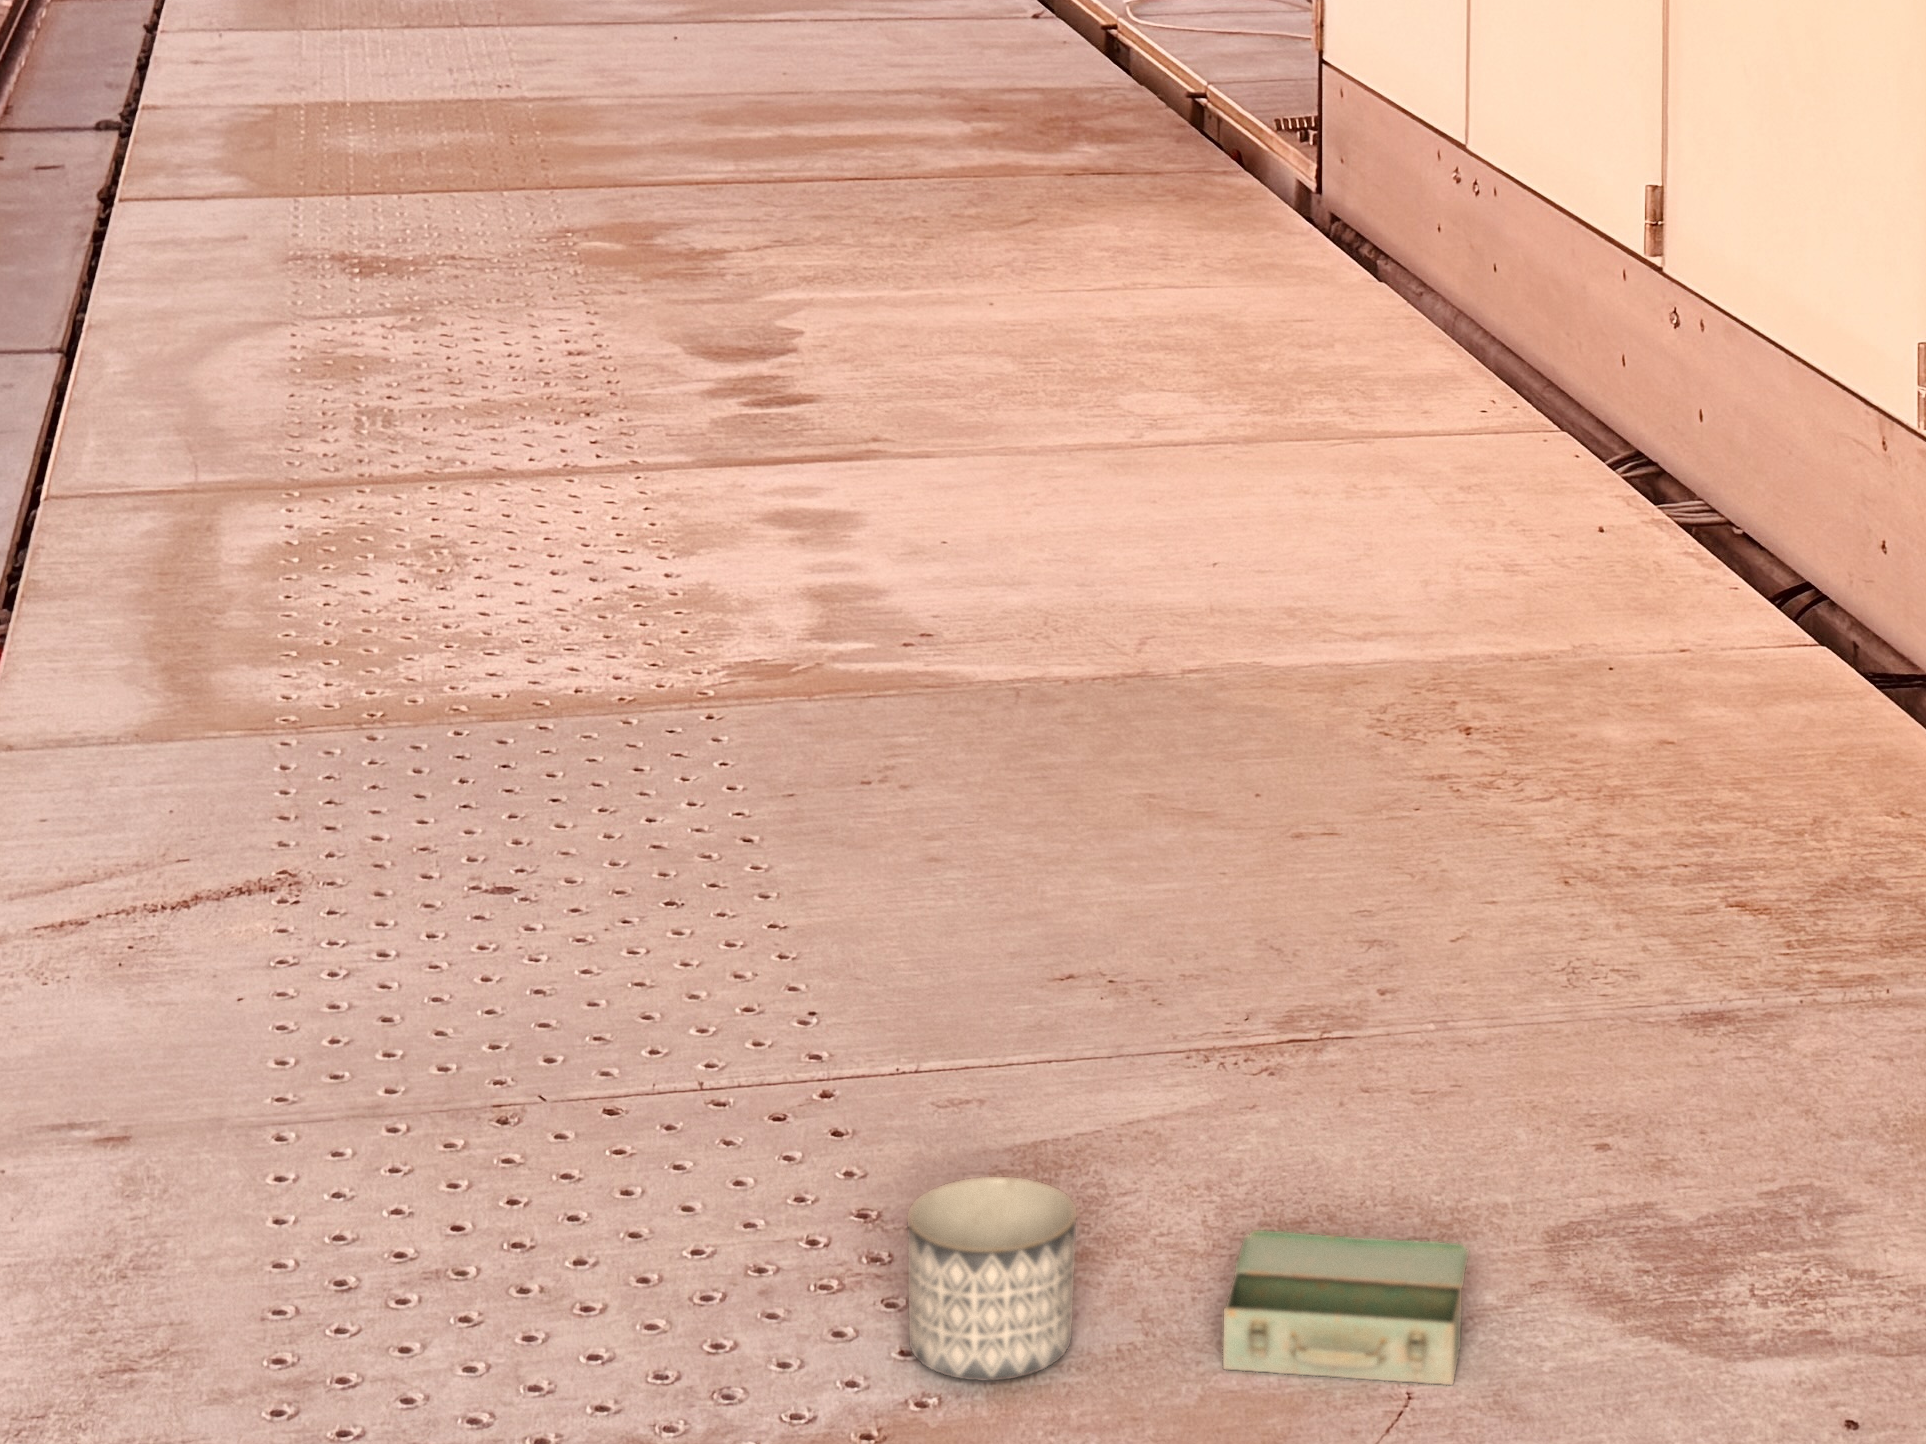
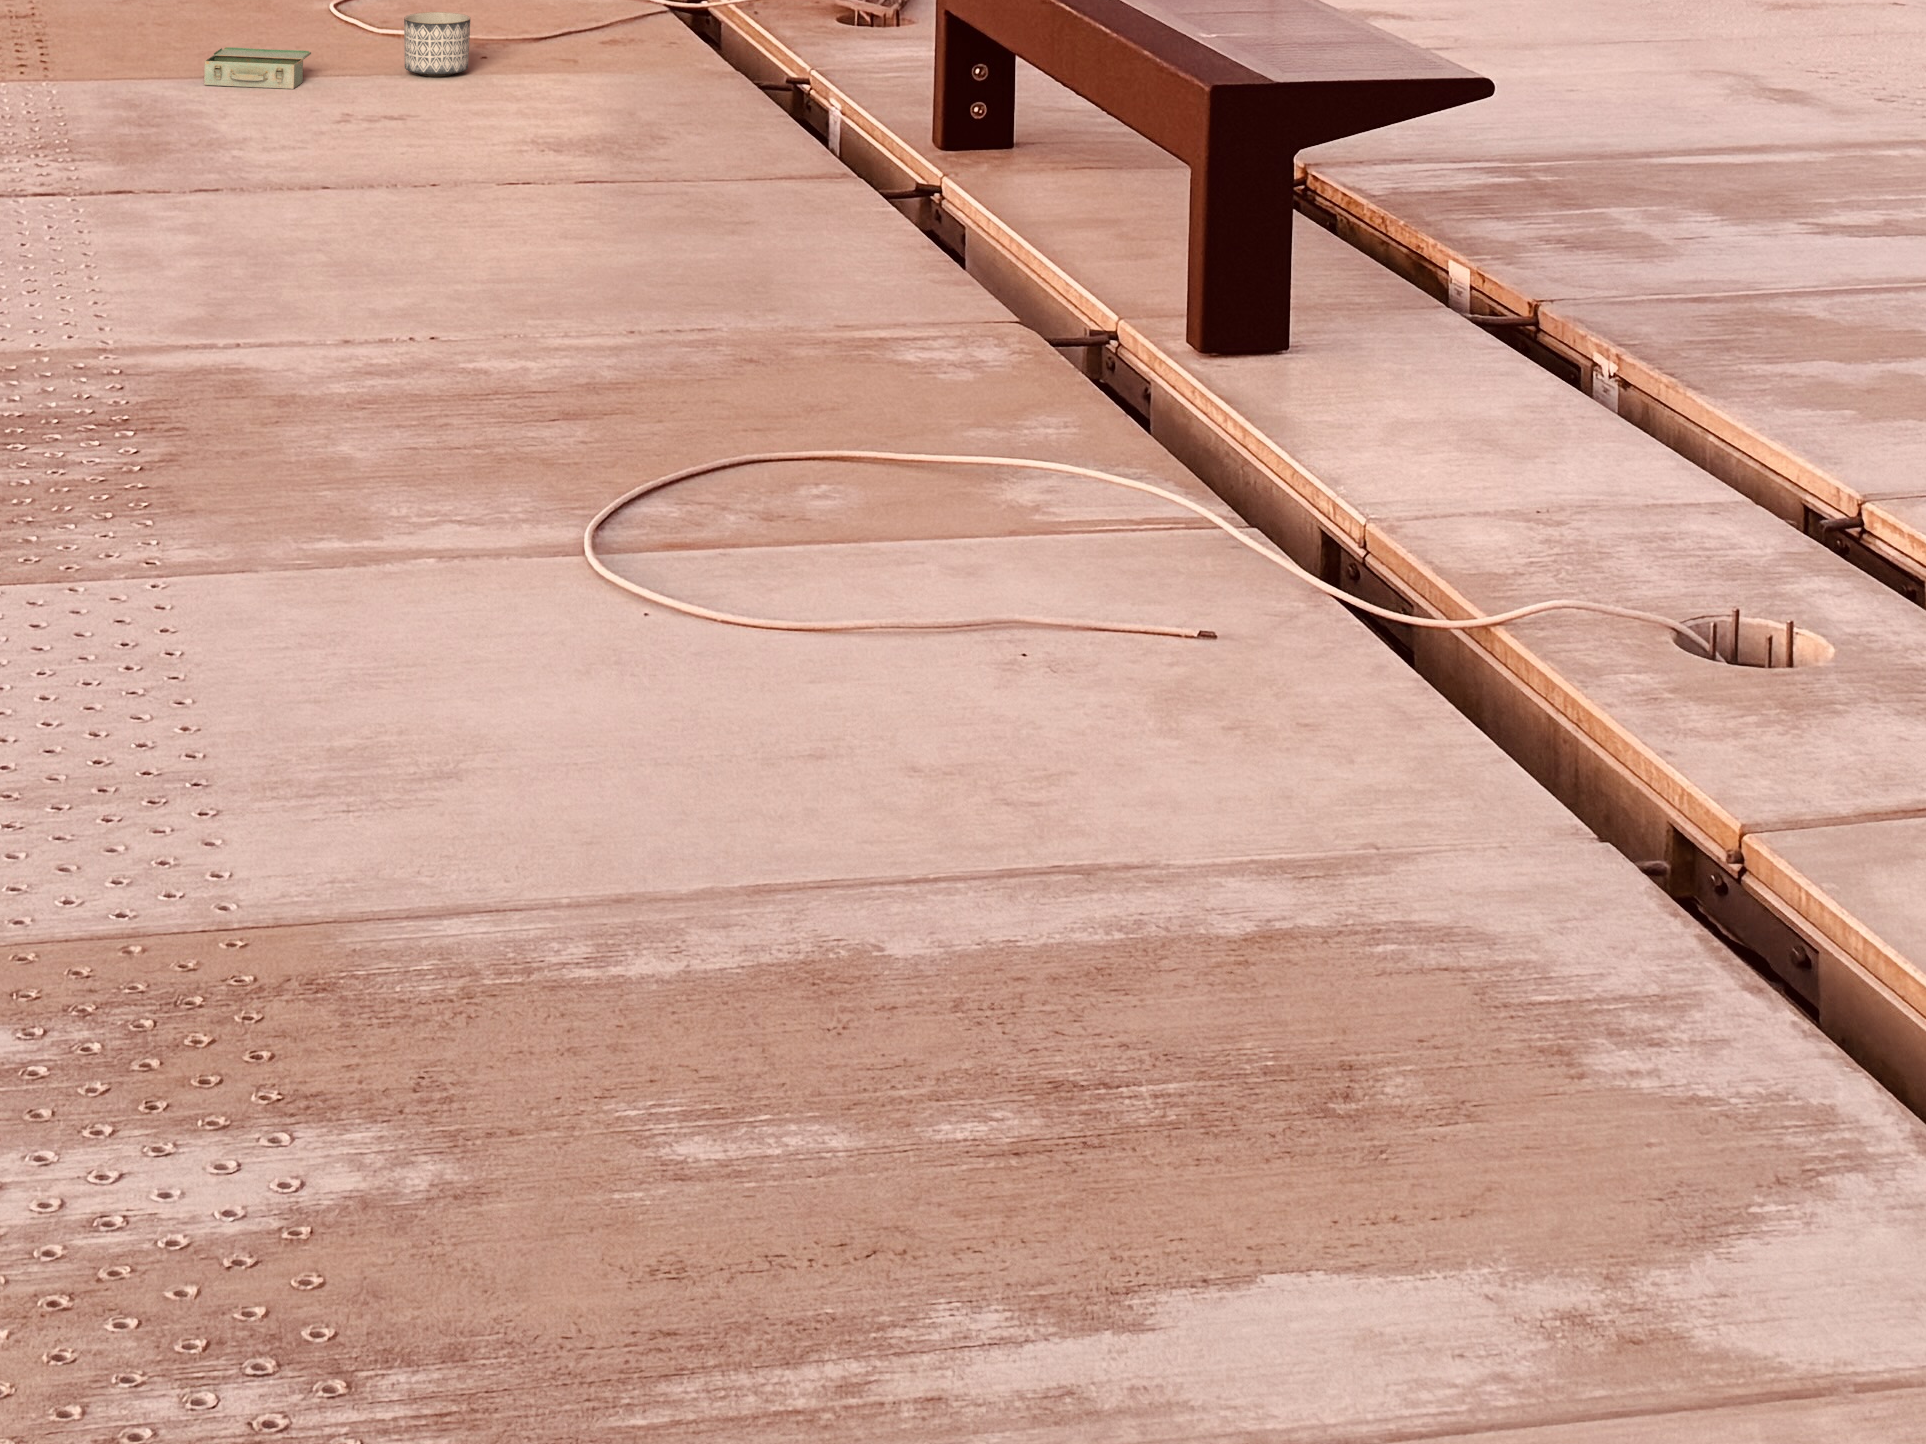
planter: present [907,1177,1077,1381] -> present [404,12,470,77]

